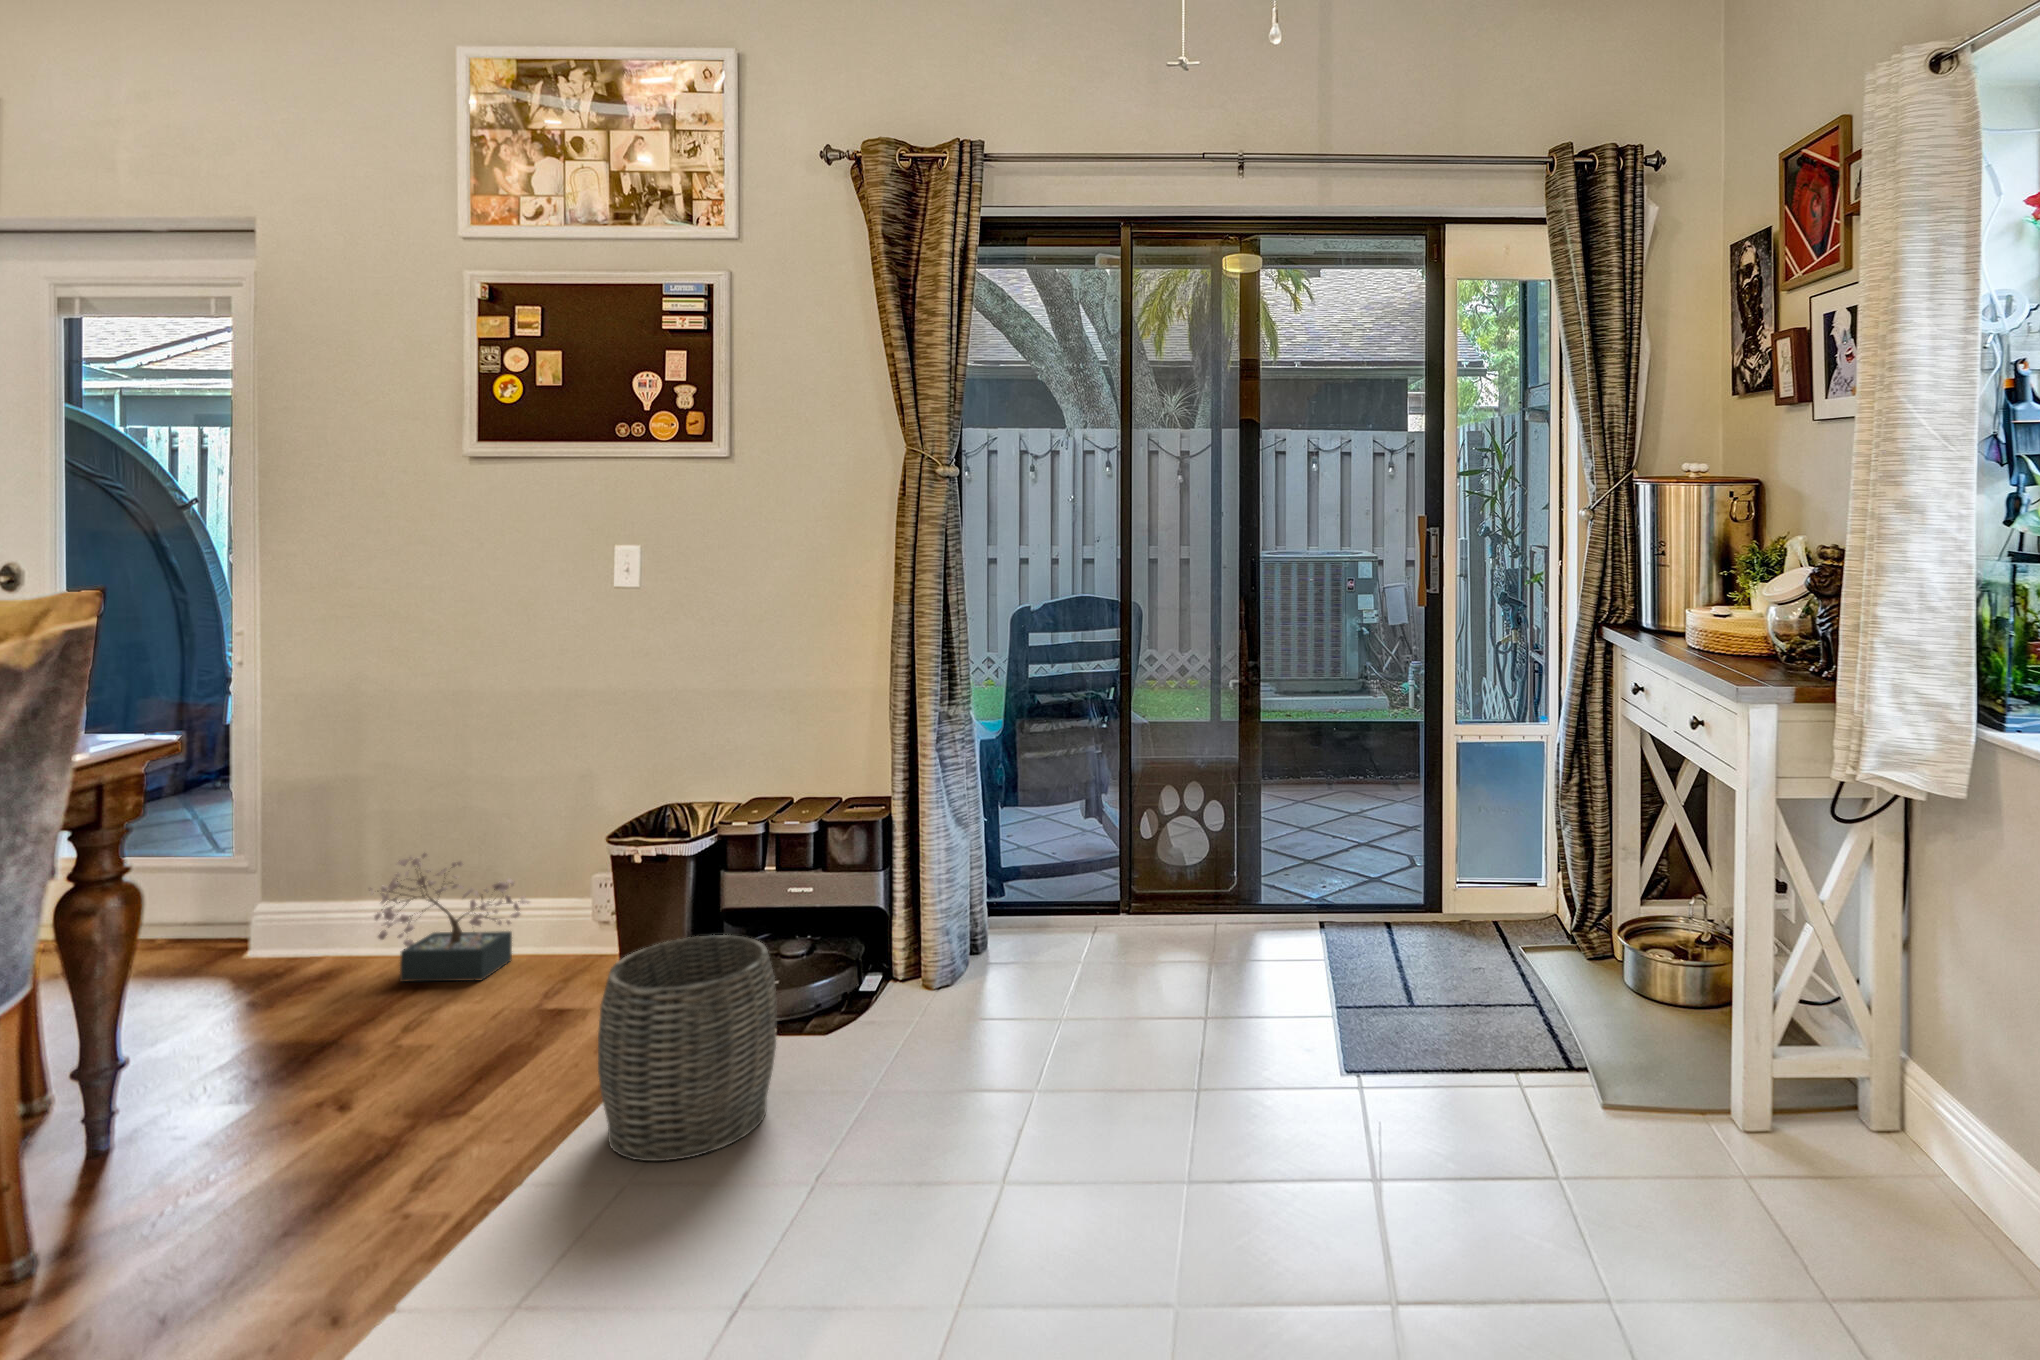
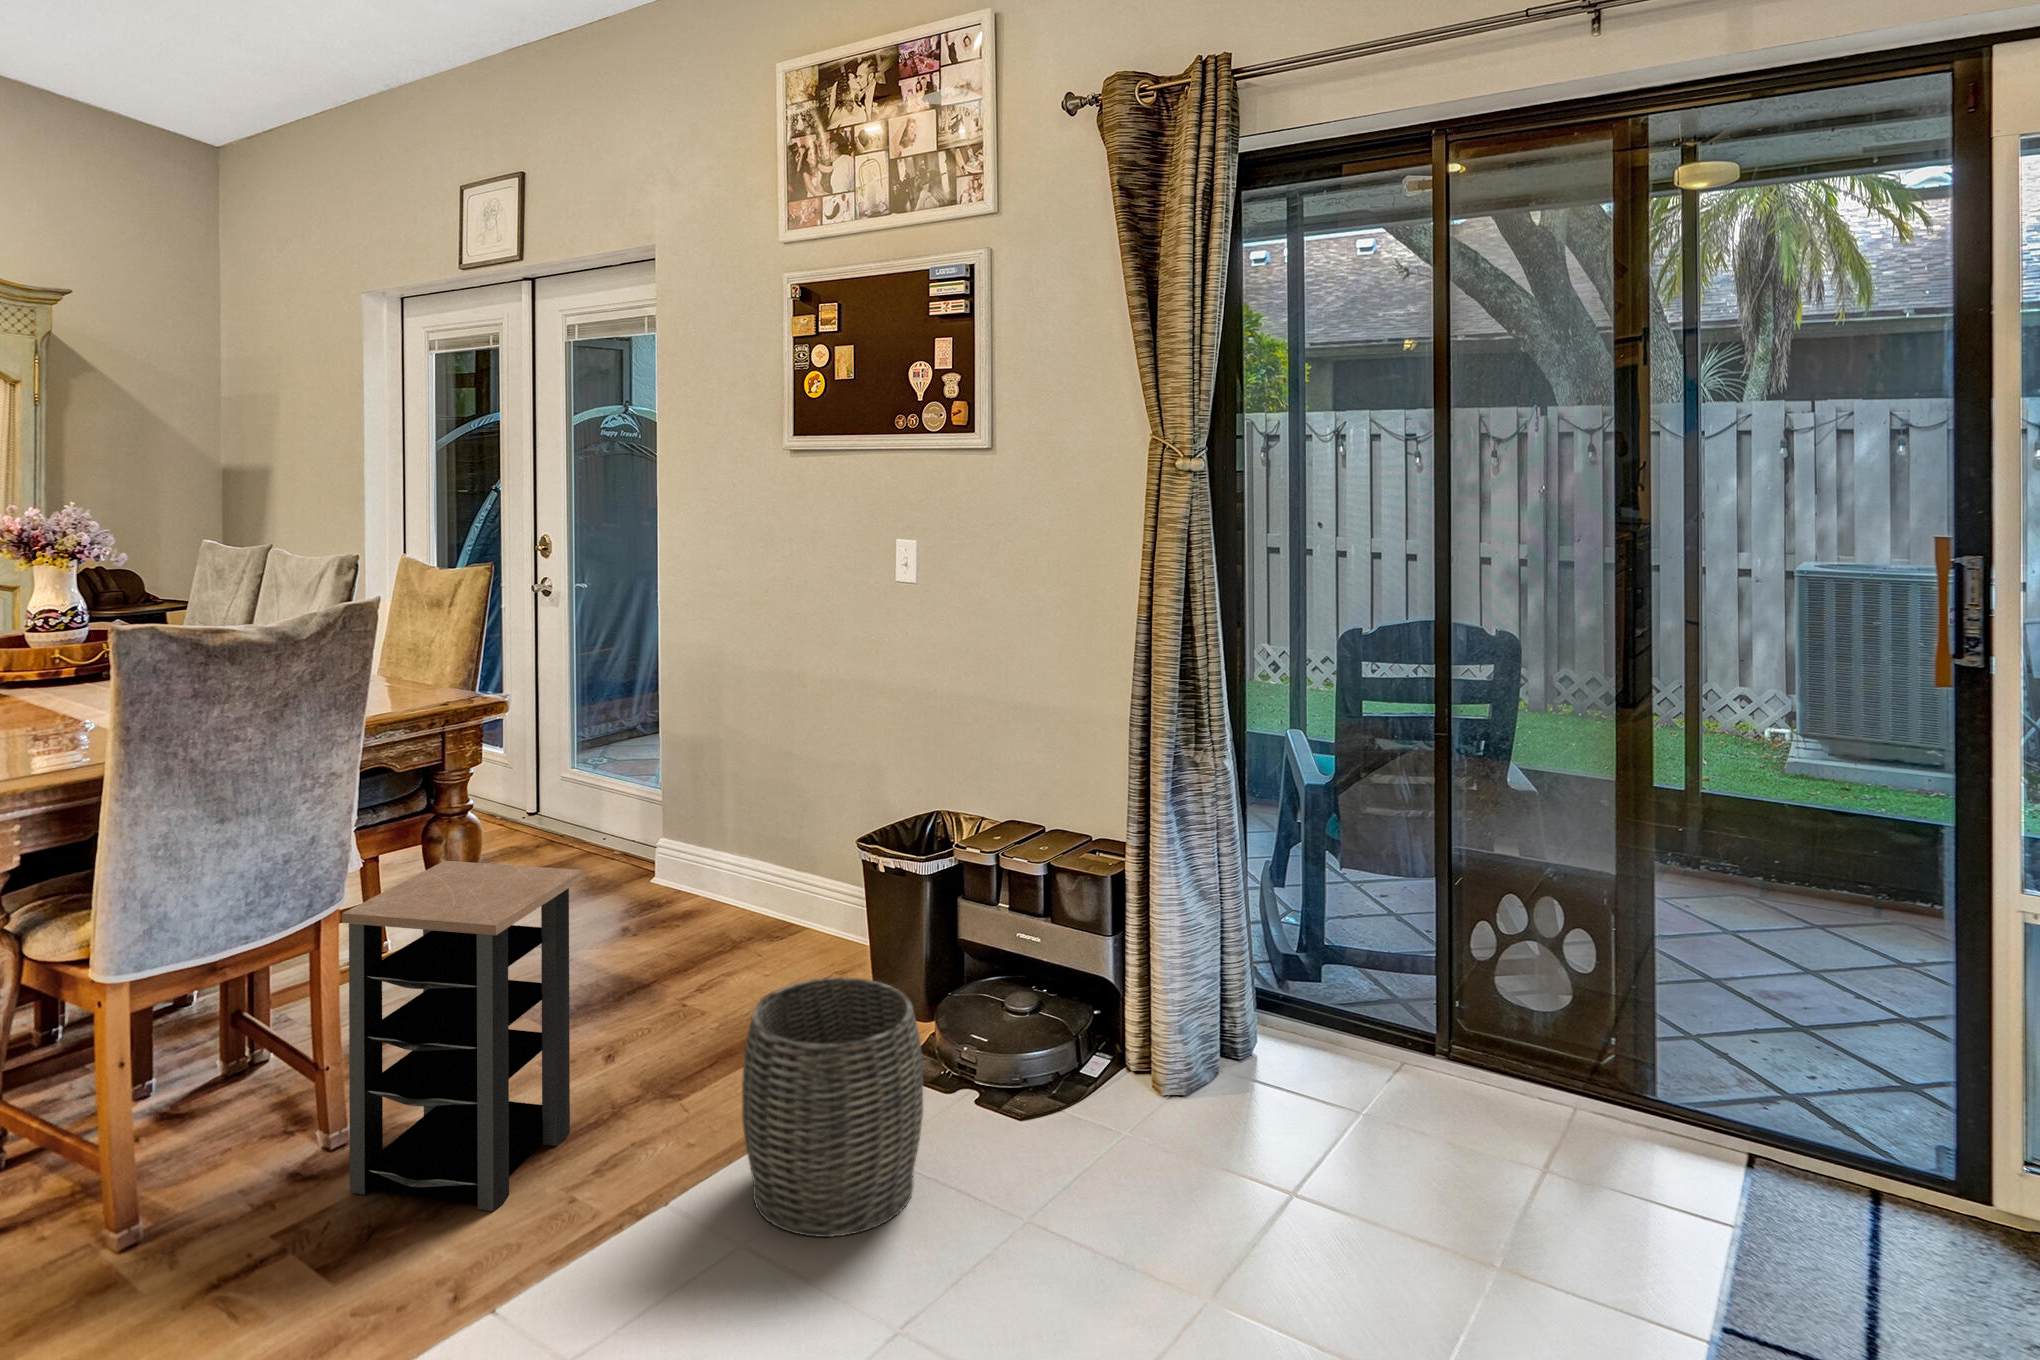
decorative plant: present [368,853,529,982] -> none [704,819,832,953]
side table: none [89,893,365,1298] -> present [342,861,583,1211]

